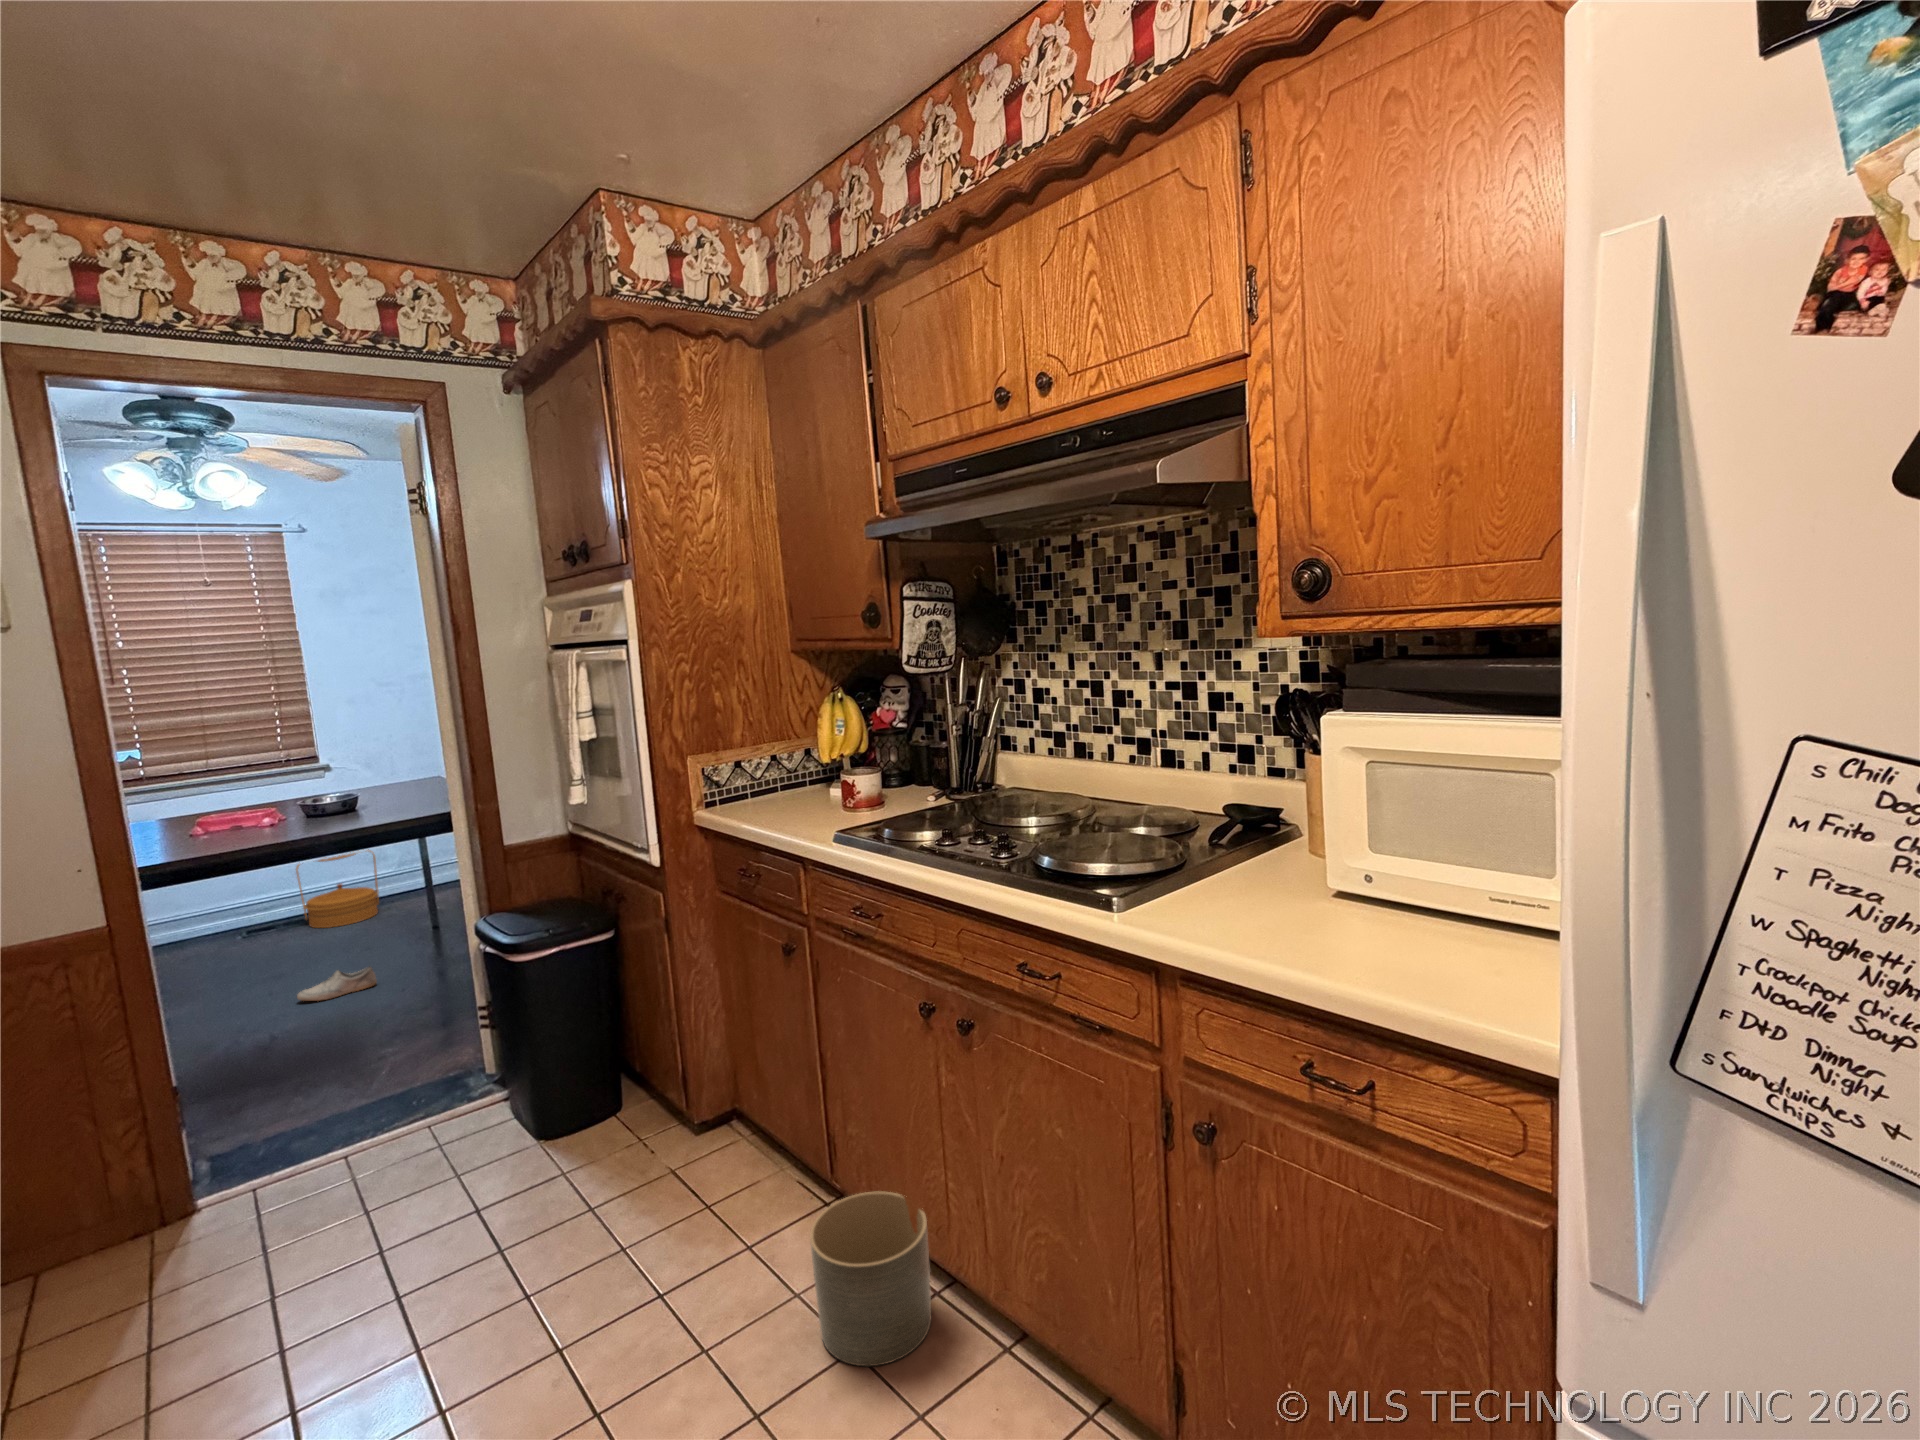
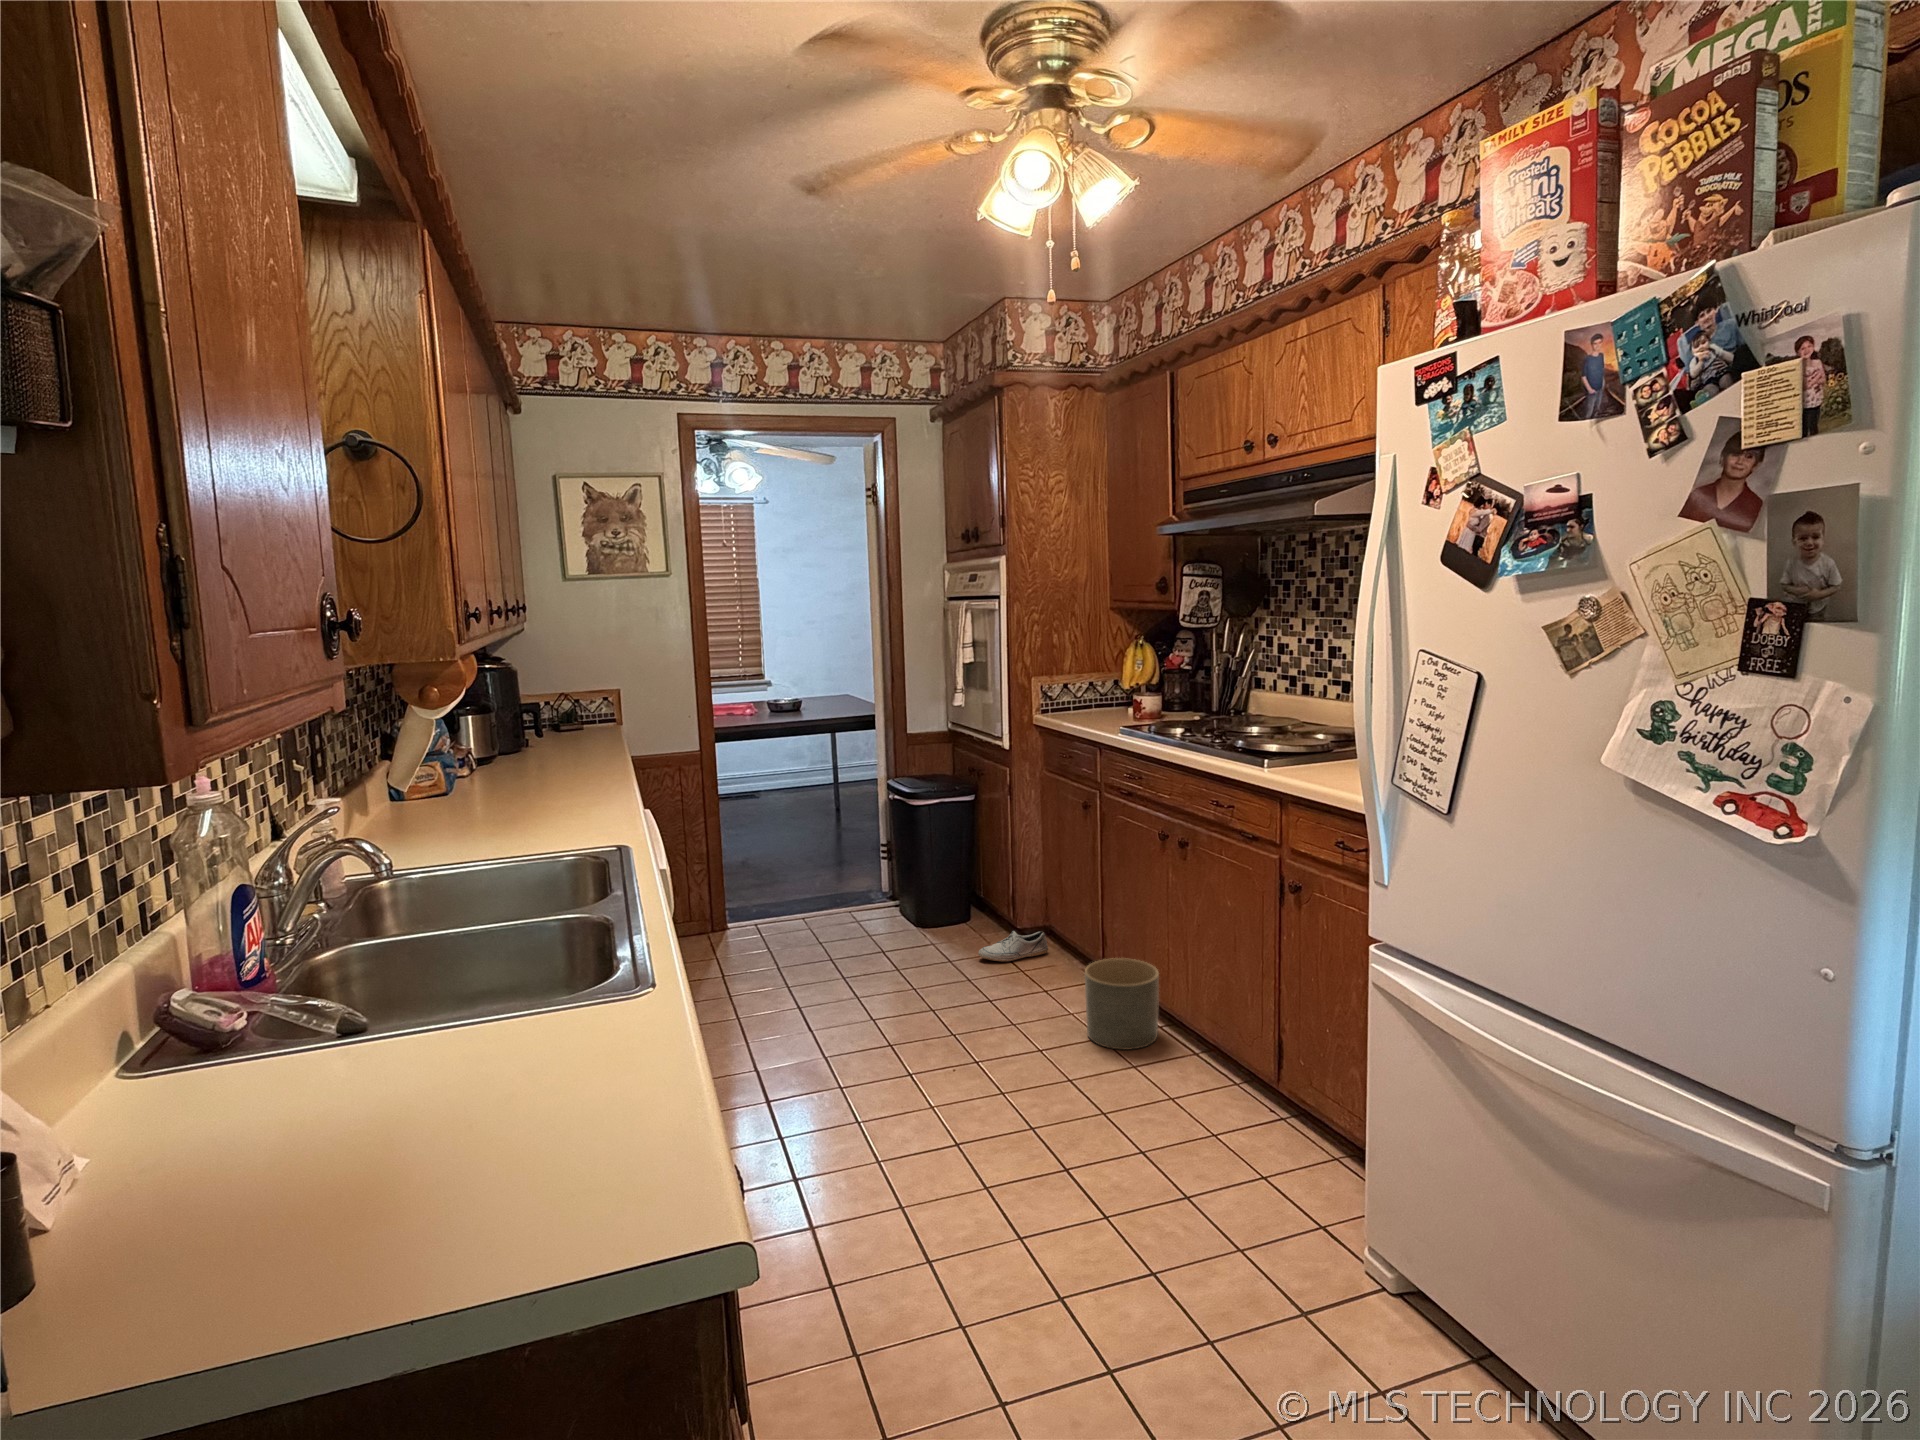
basket: present [296,851,379,928] -> none [749,747,800,801]
shoe: present [297,967,377,1001] -> present [978,931,1048,961]

